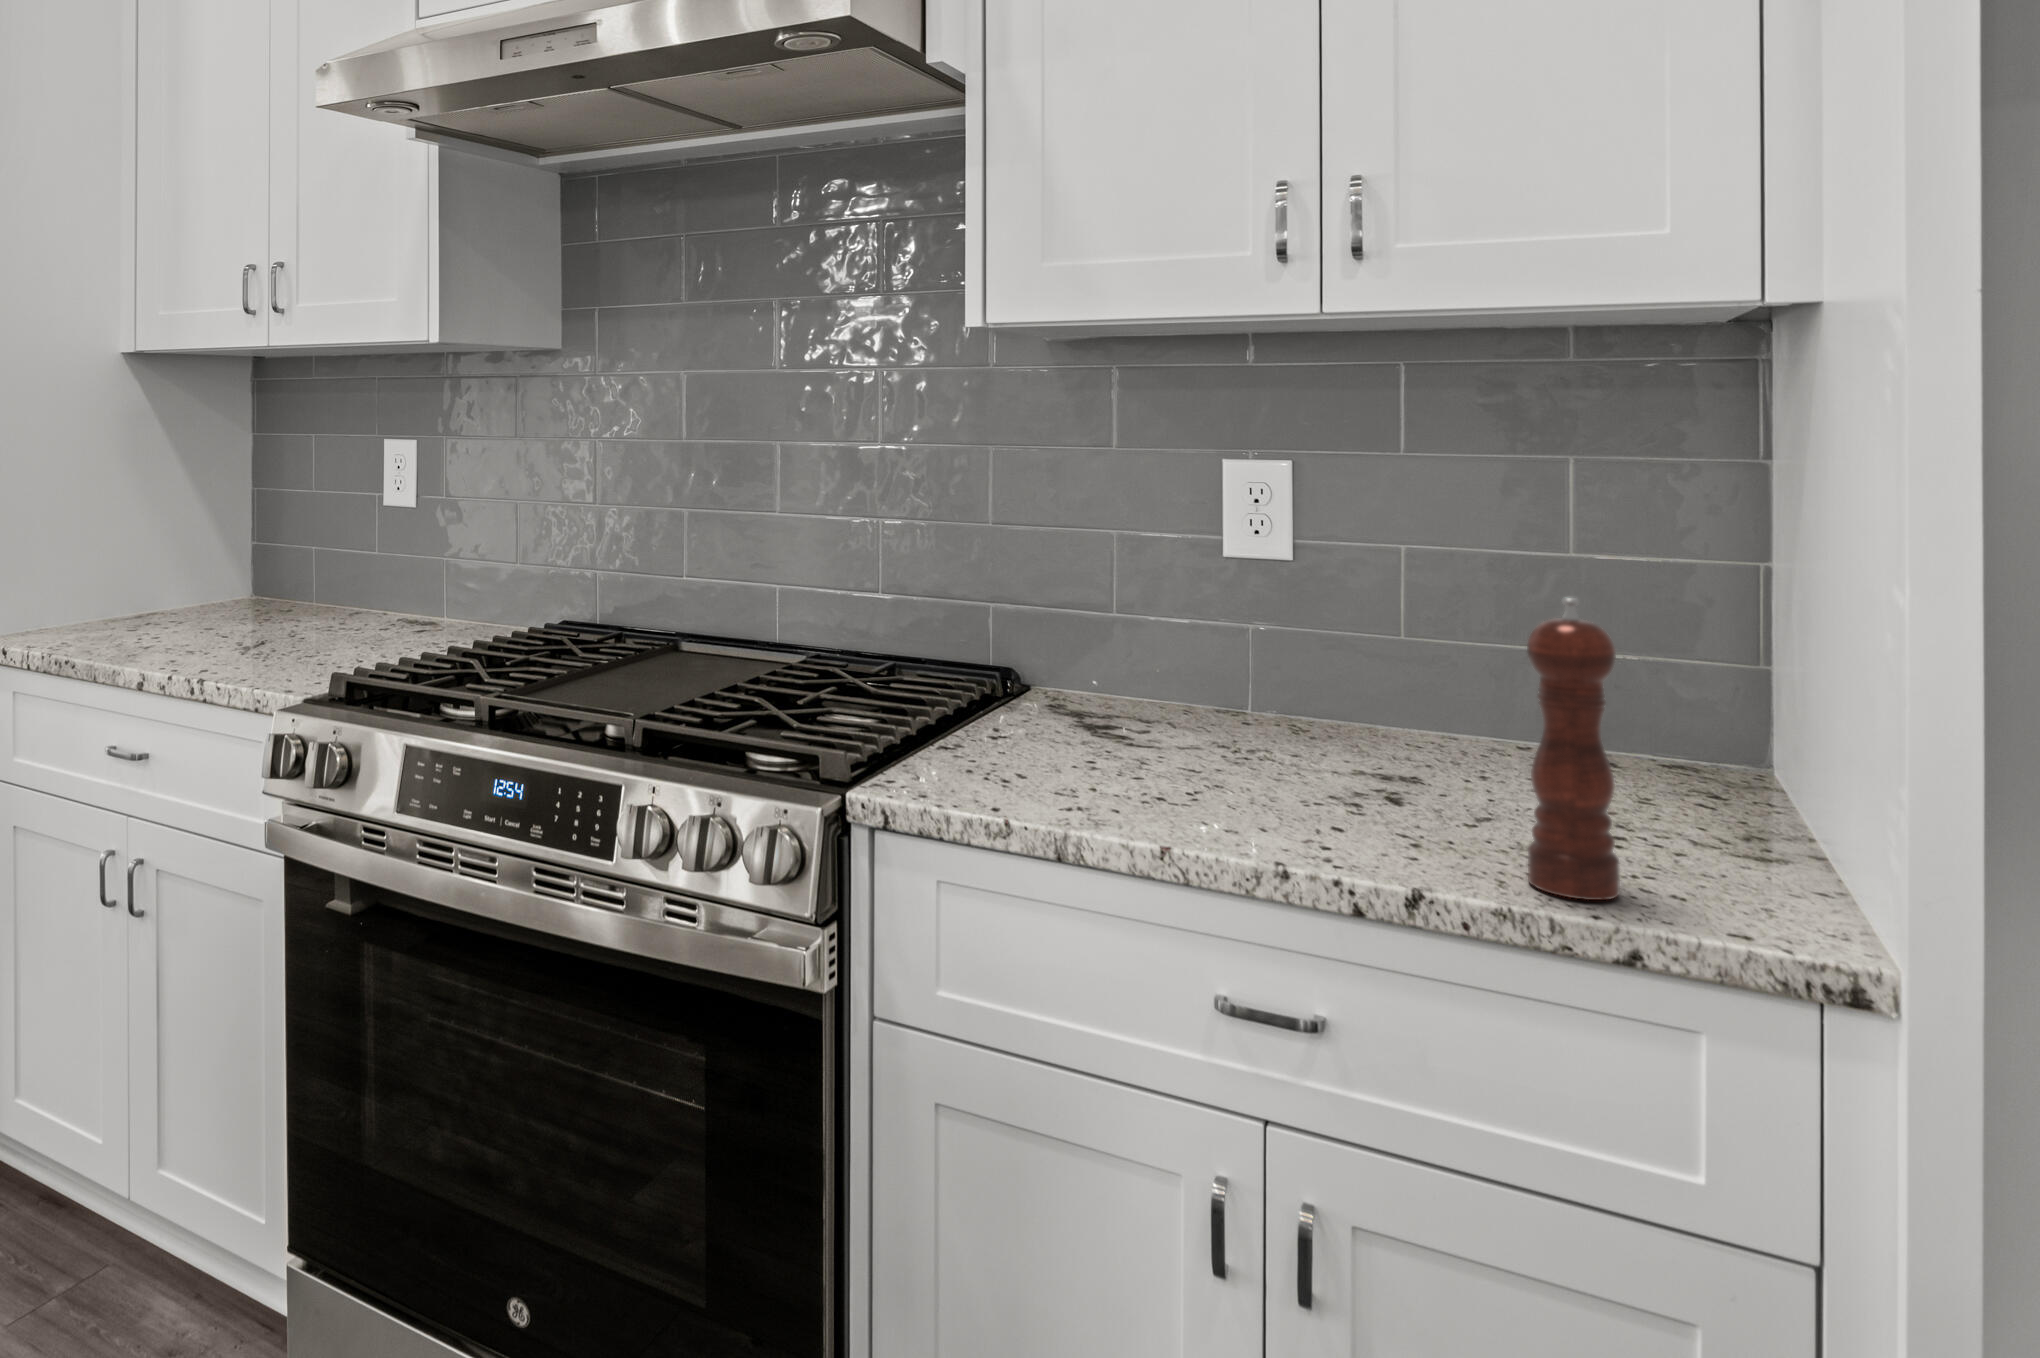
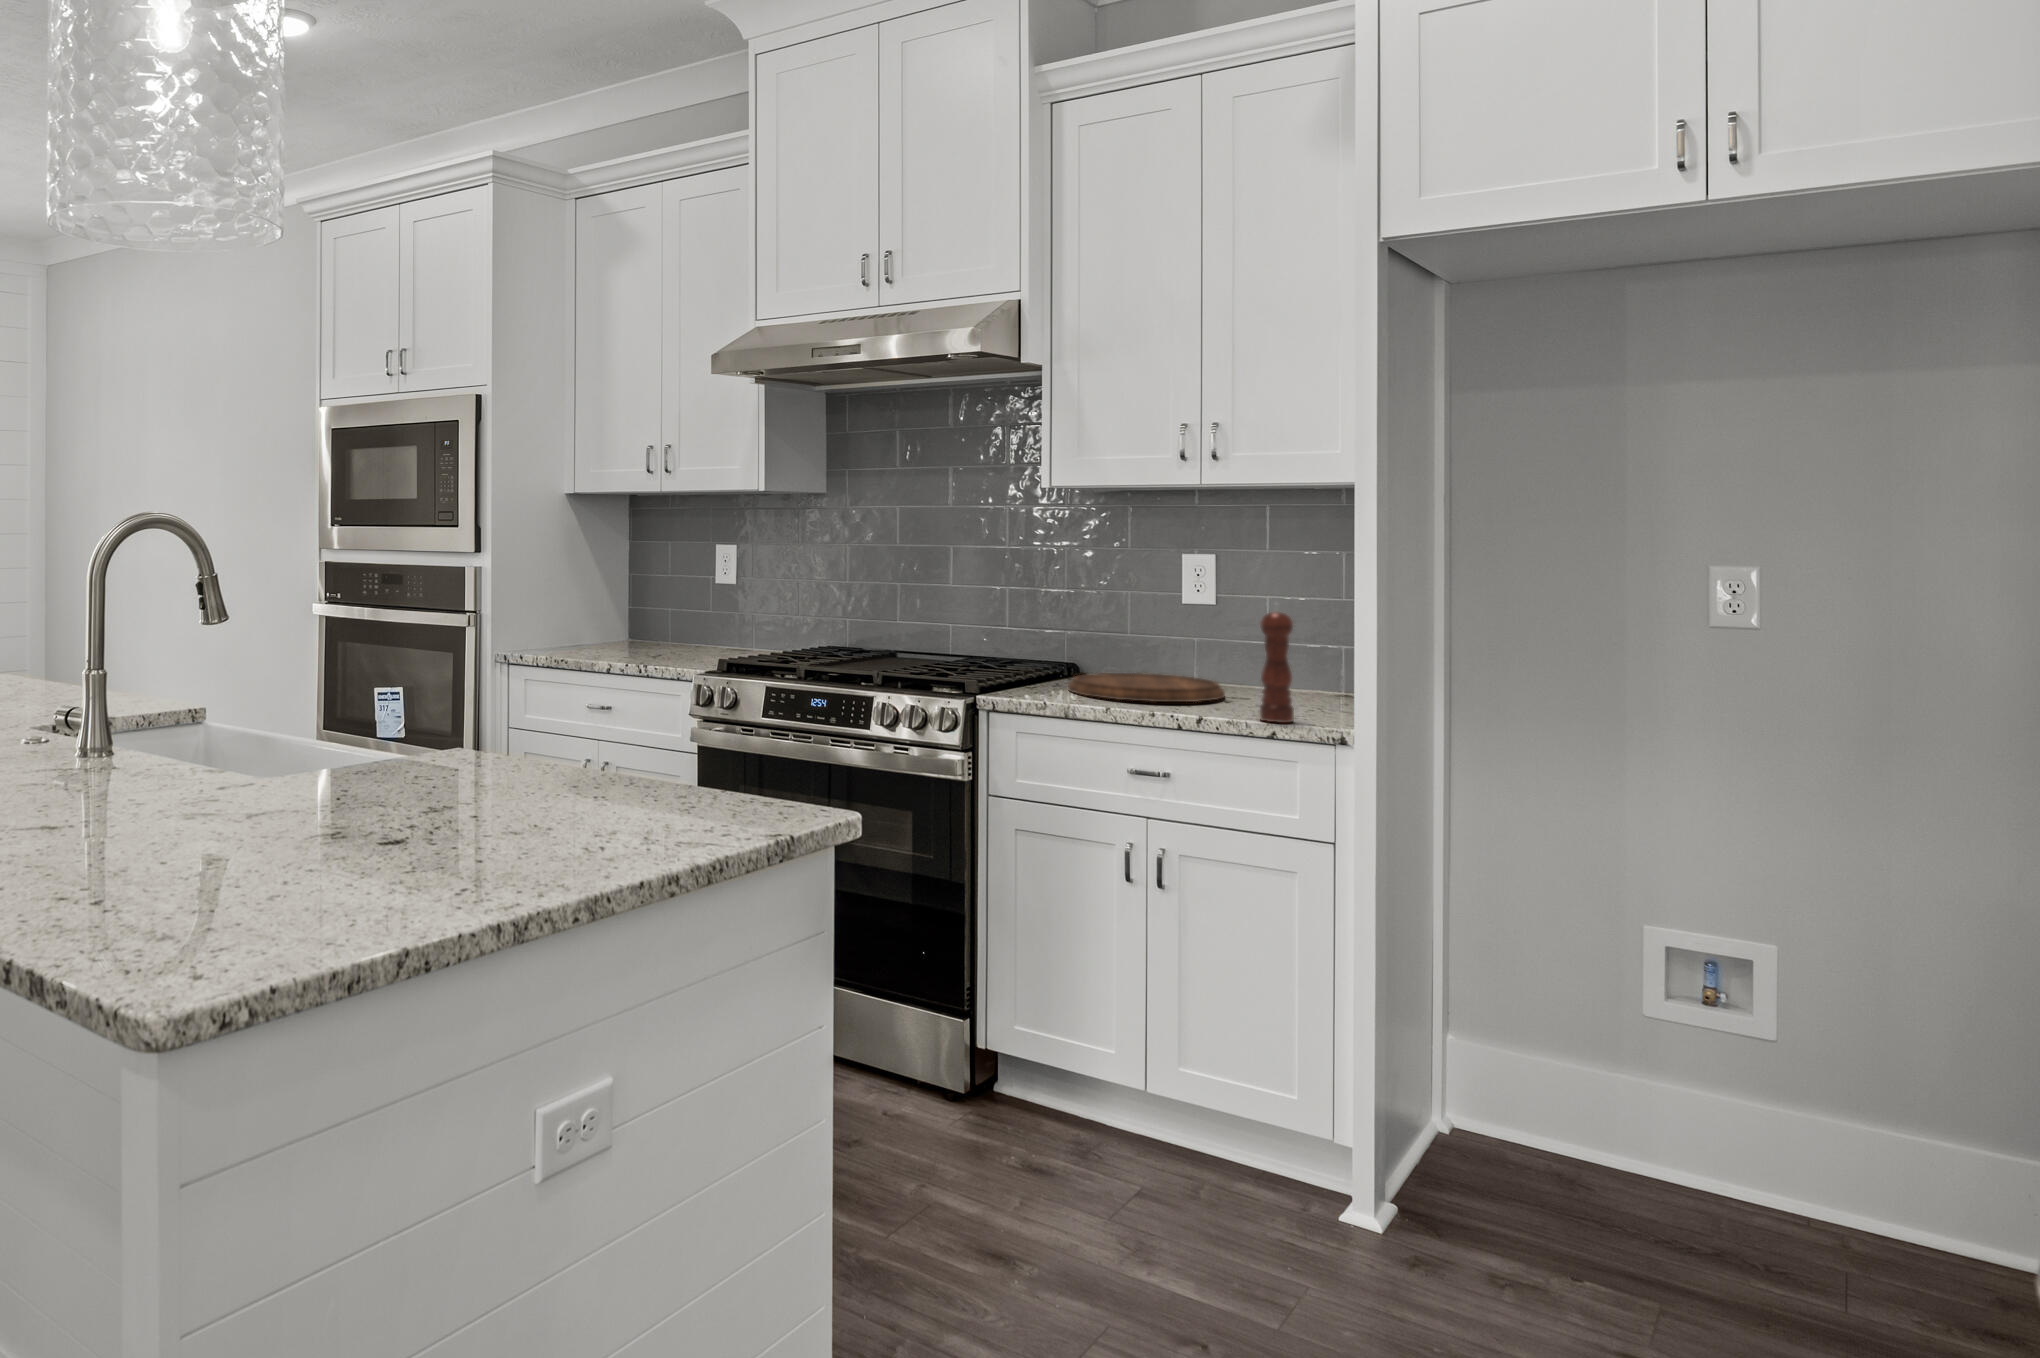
cutting board: none [1033,709,1382,814] -> present [1068,673,1225,702]

